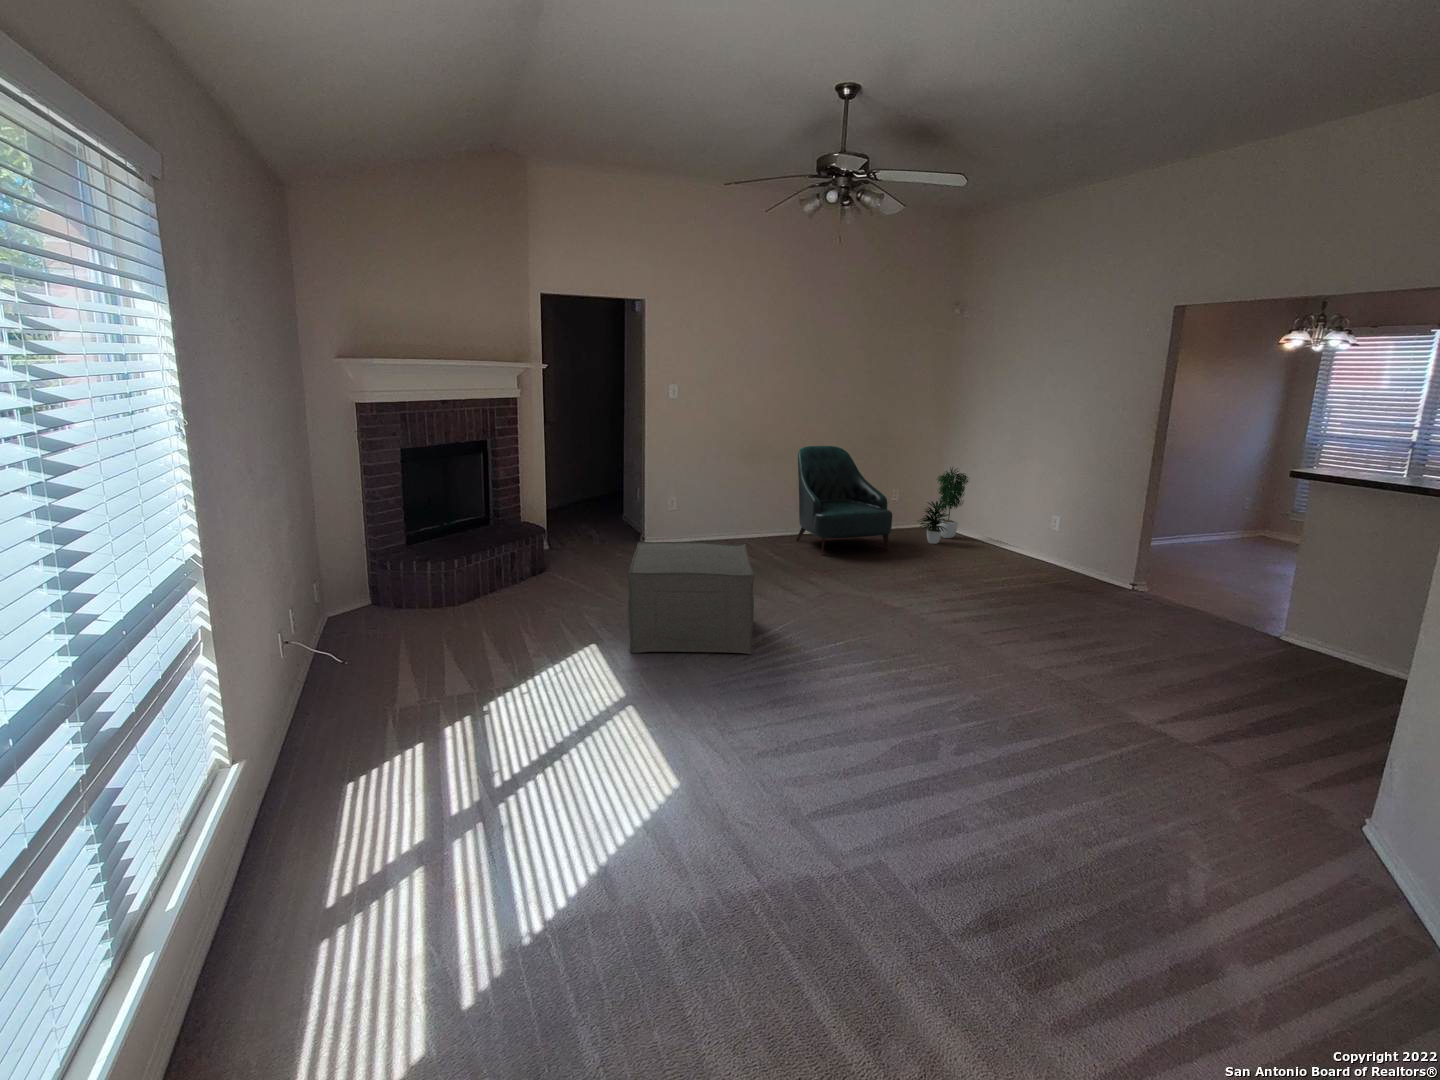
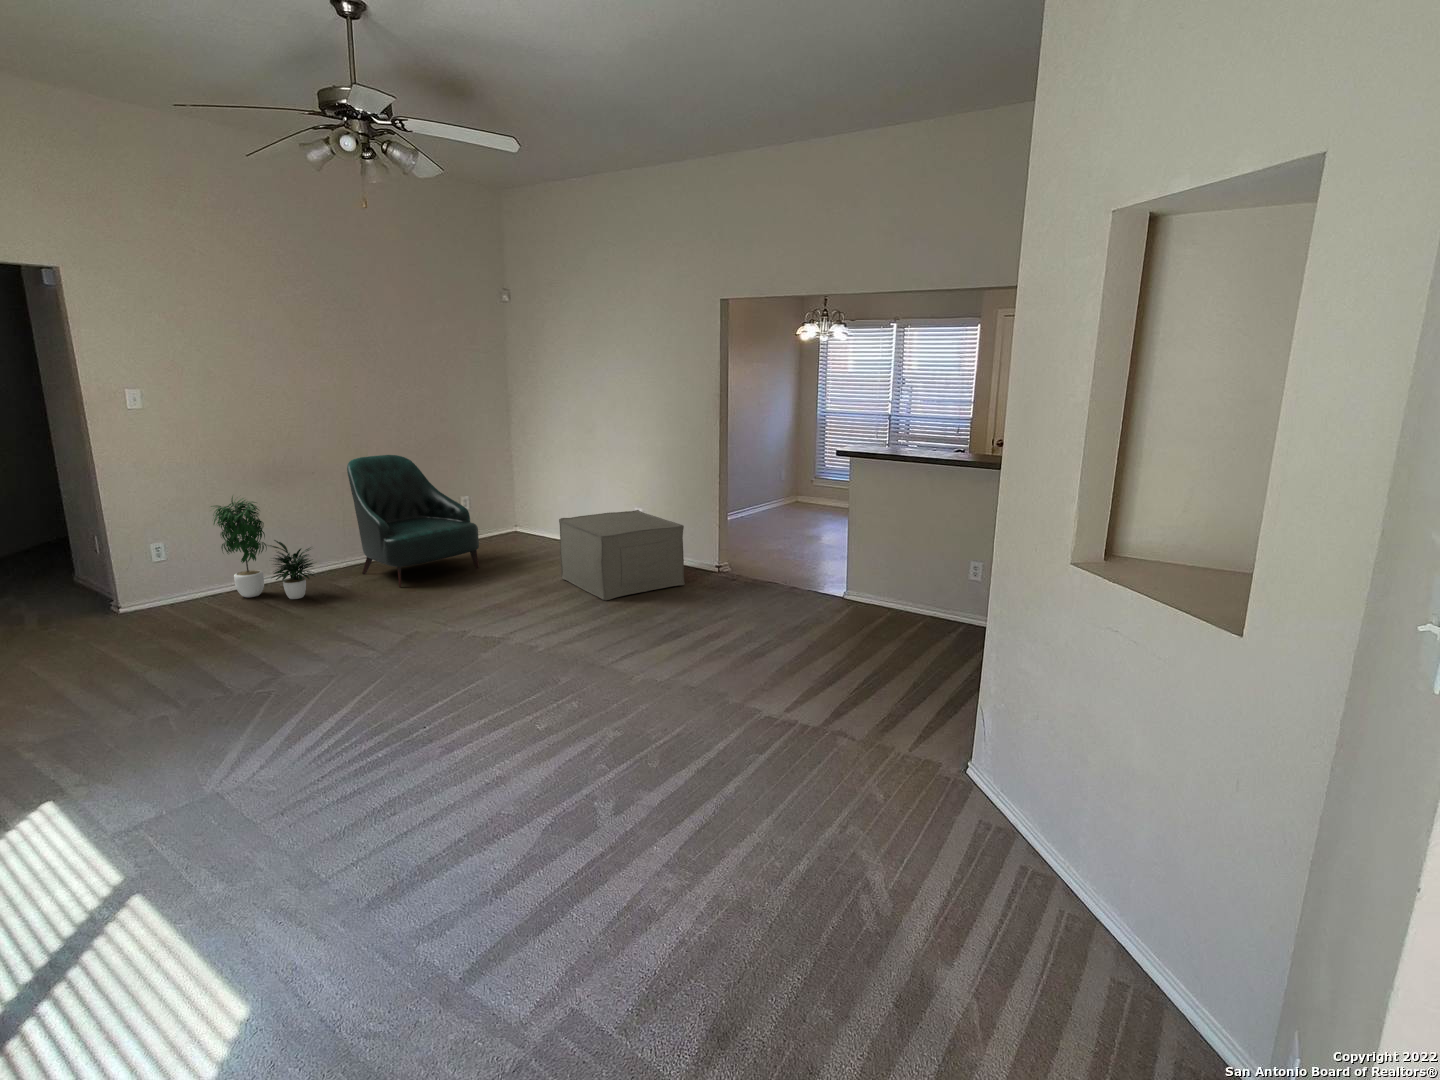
potted plant: present [918,467,969,544] -> present [211,496,315,599]
ottoman: present [627,541,754,654] -> present [559,510,685,600]

